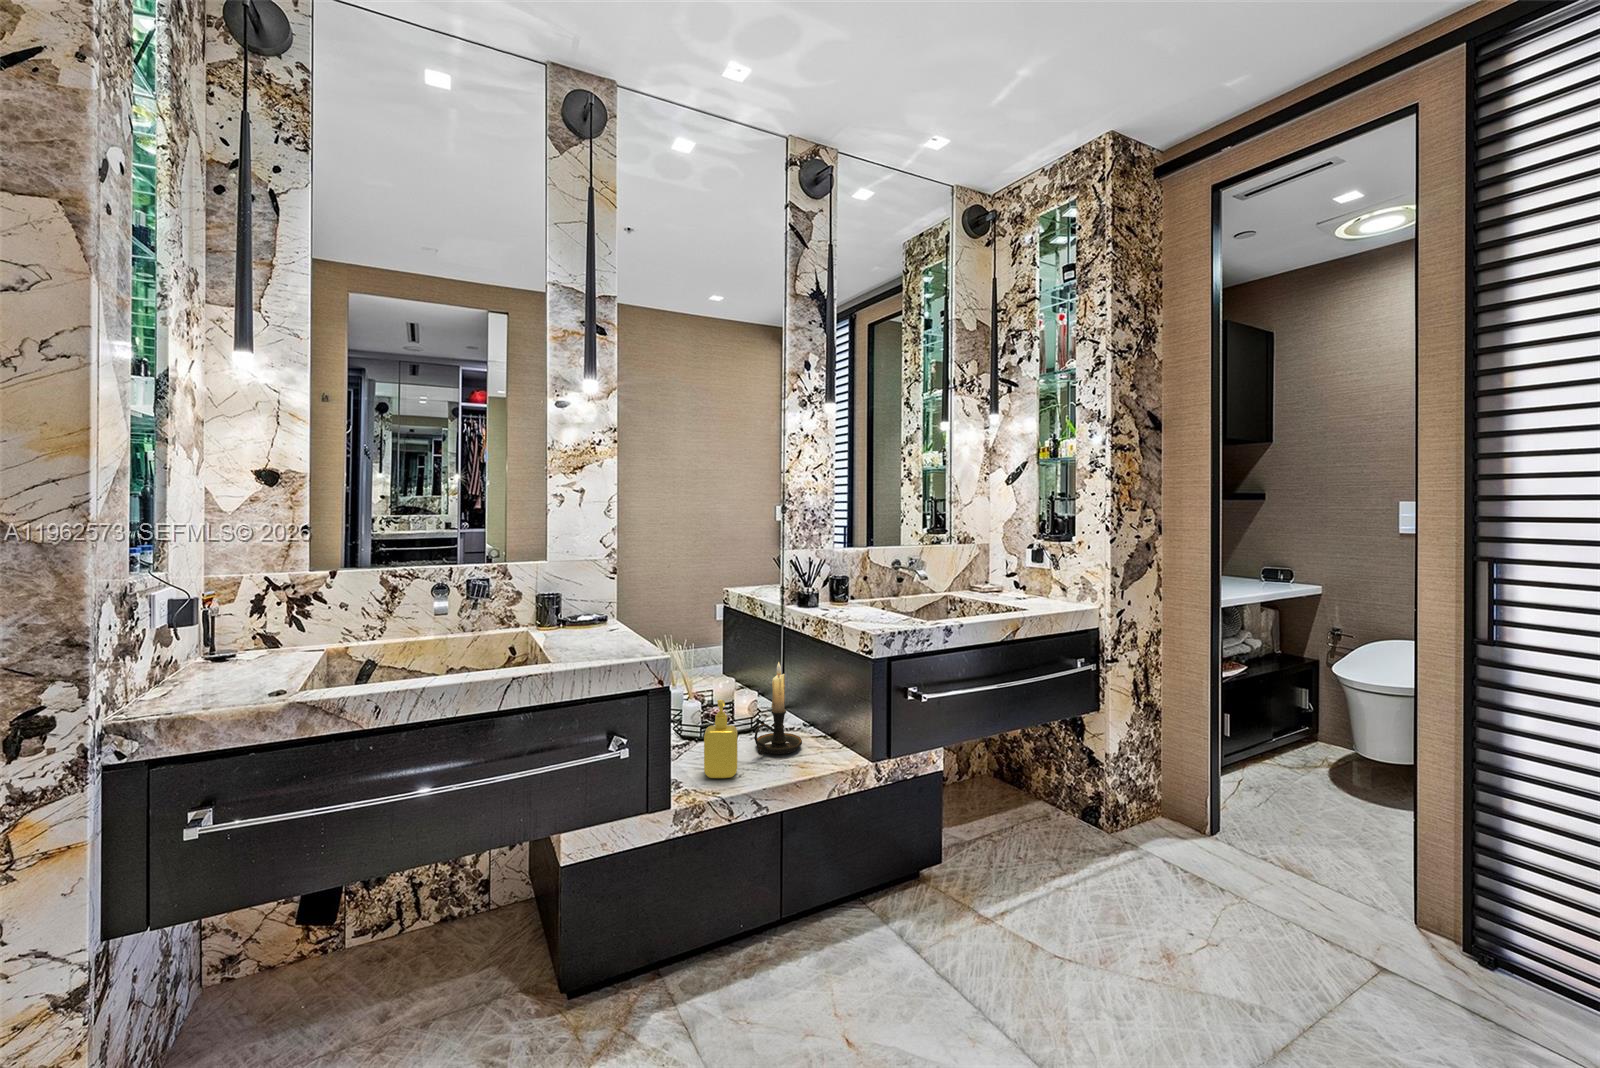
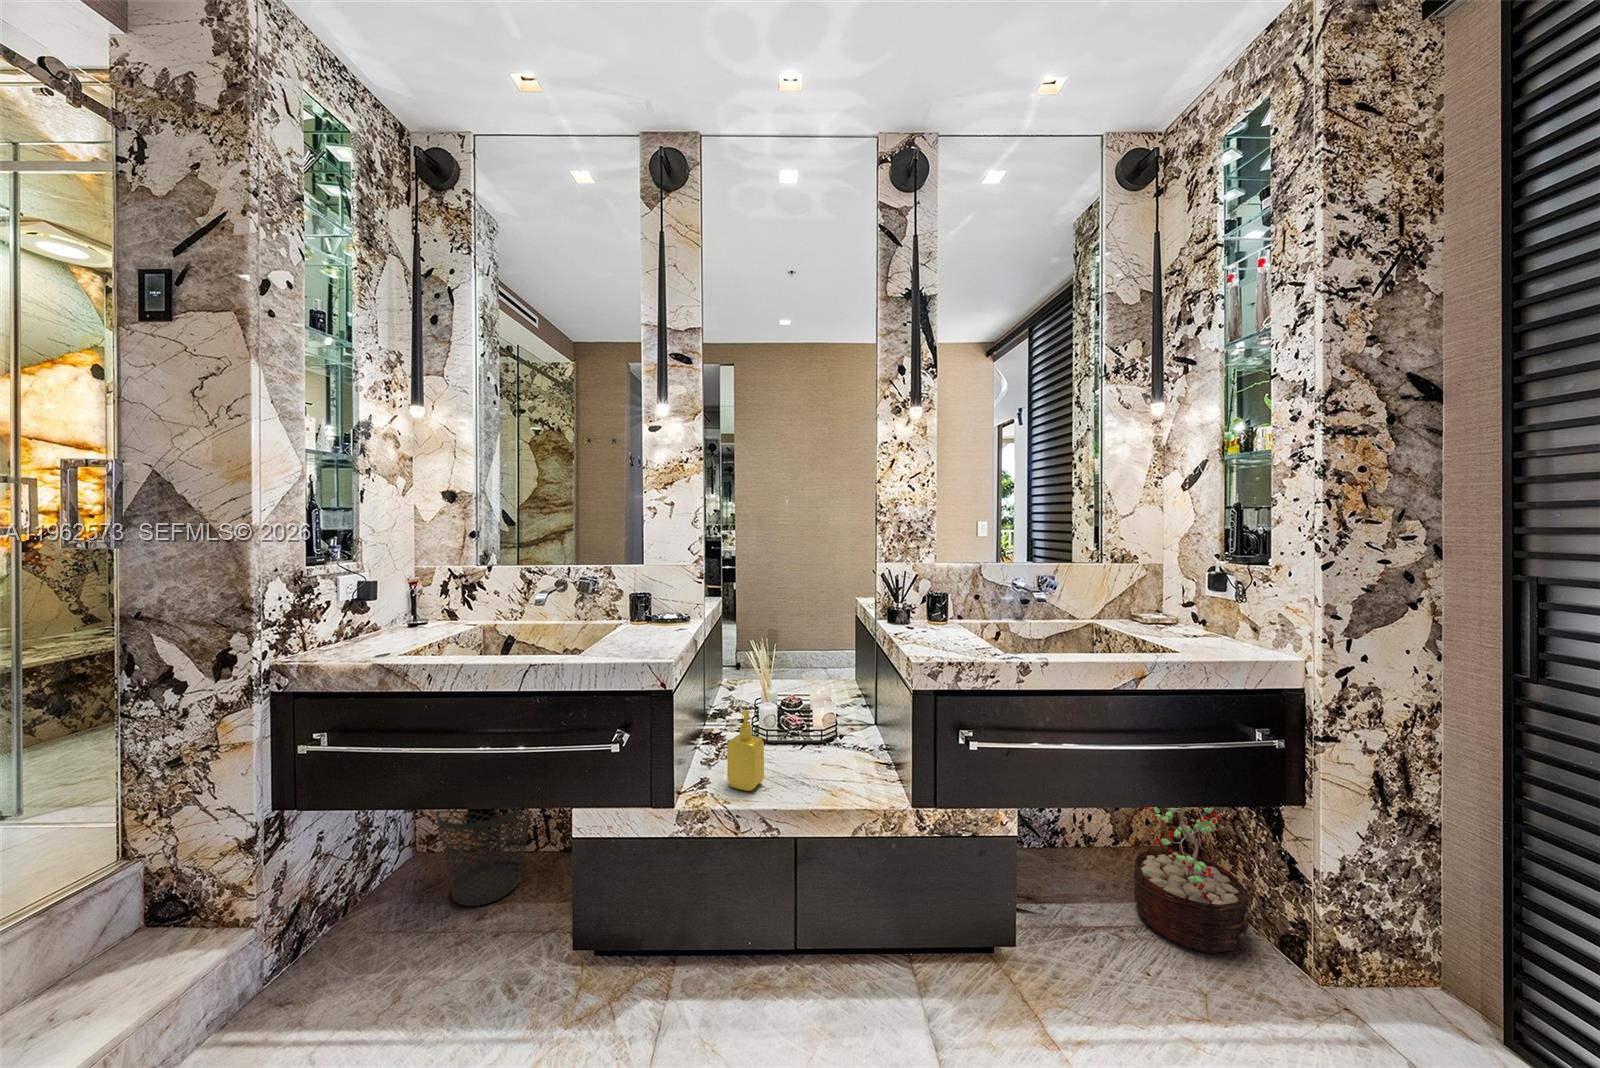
candle holder: present [754,662,802,755] -> none [788,678,849,777]
decorative plant: none [991,693,1066,835] -> present [1133,806,1249,954]
wastebasket: none [292,845,425,1009] -> present [435,809,531,906]

